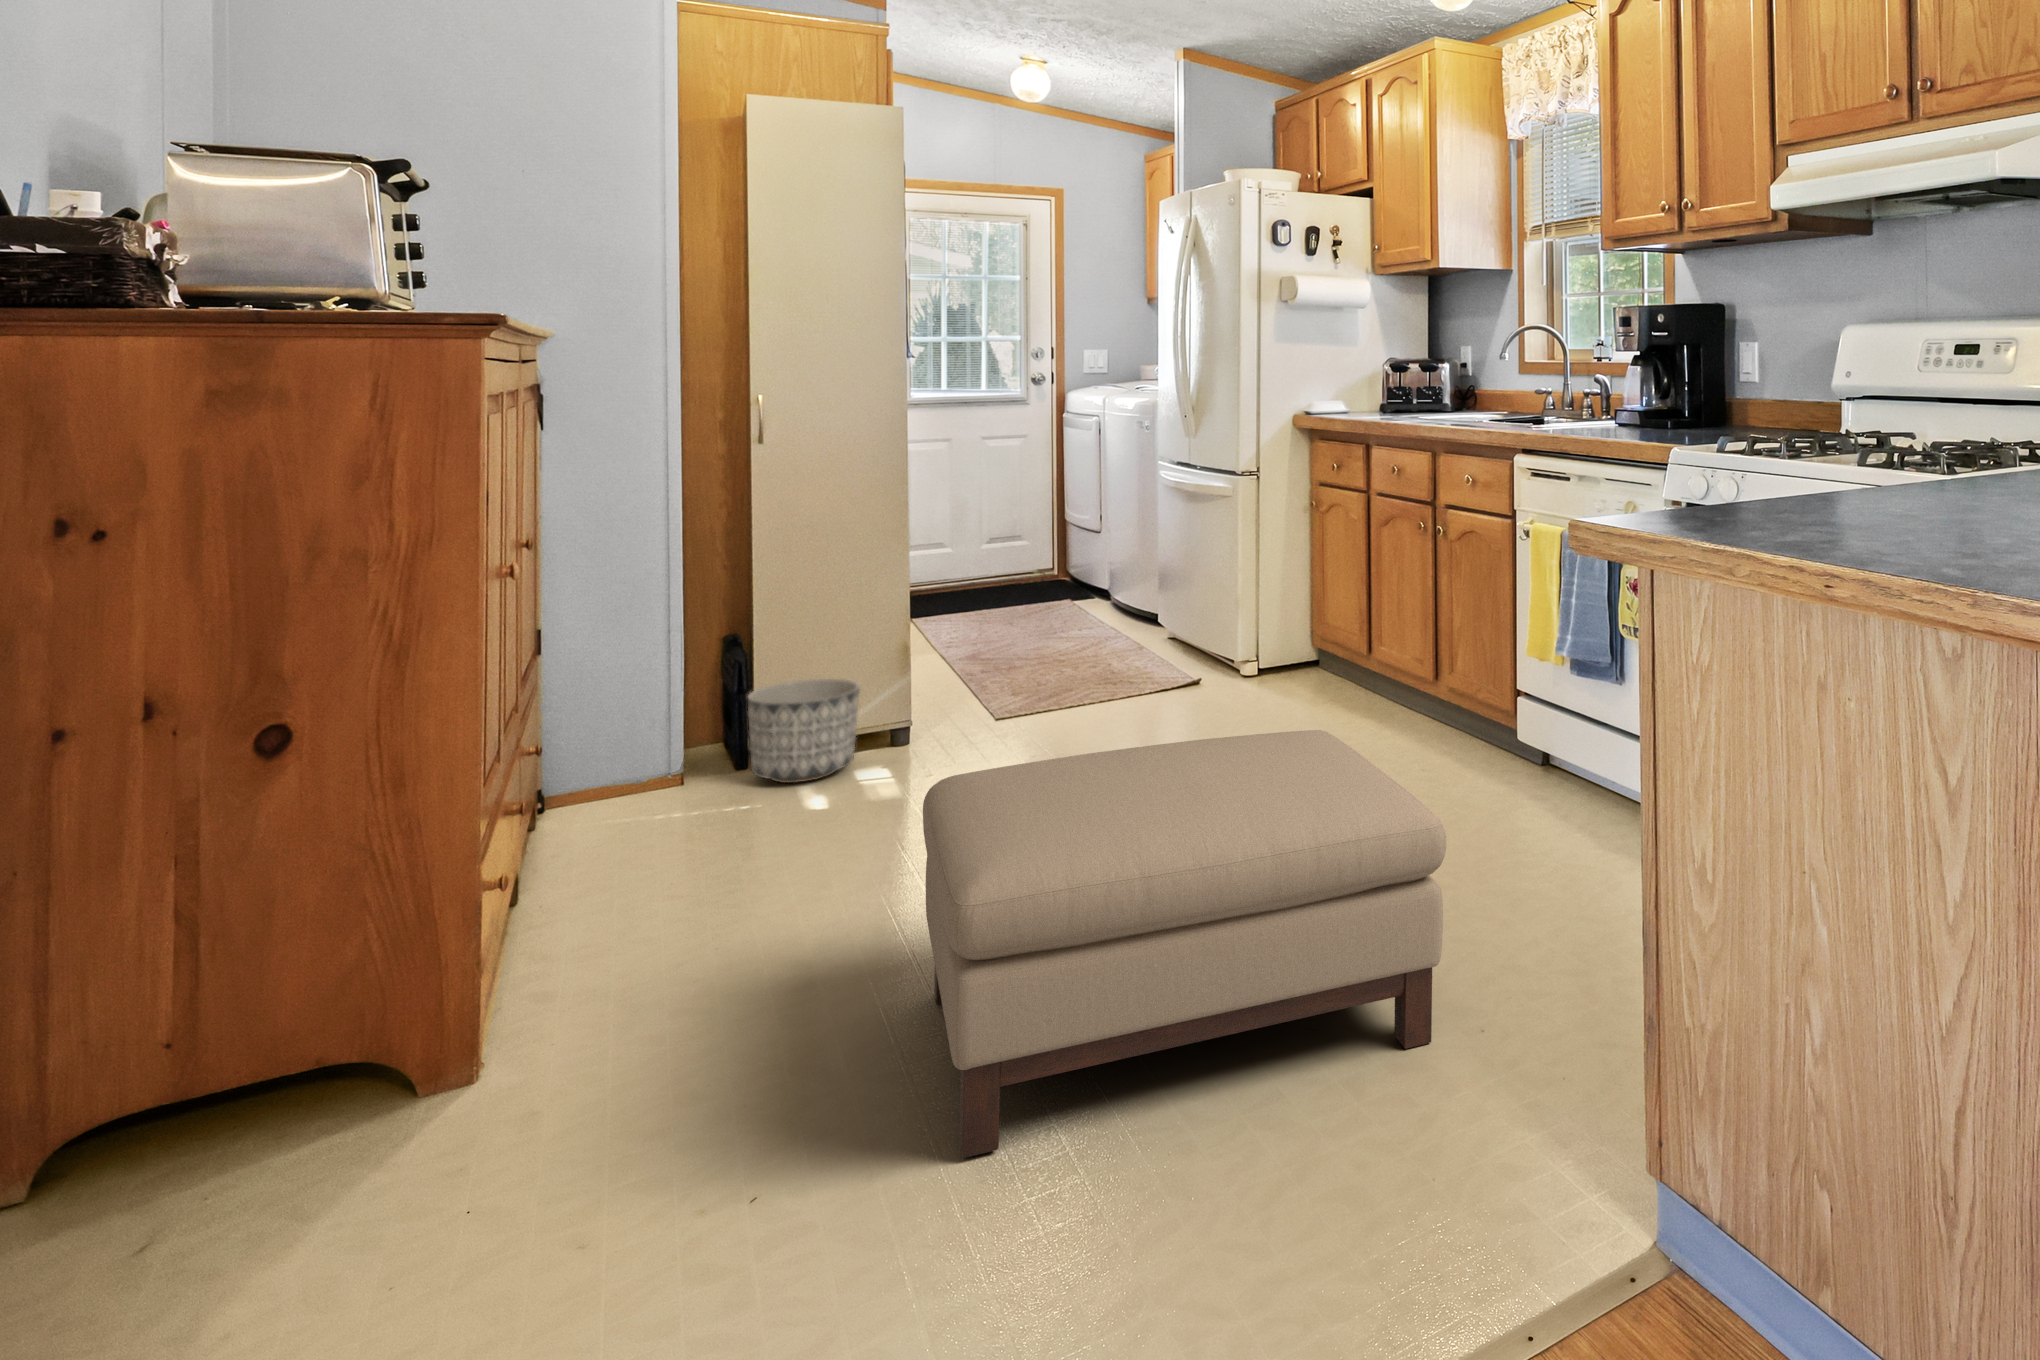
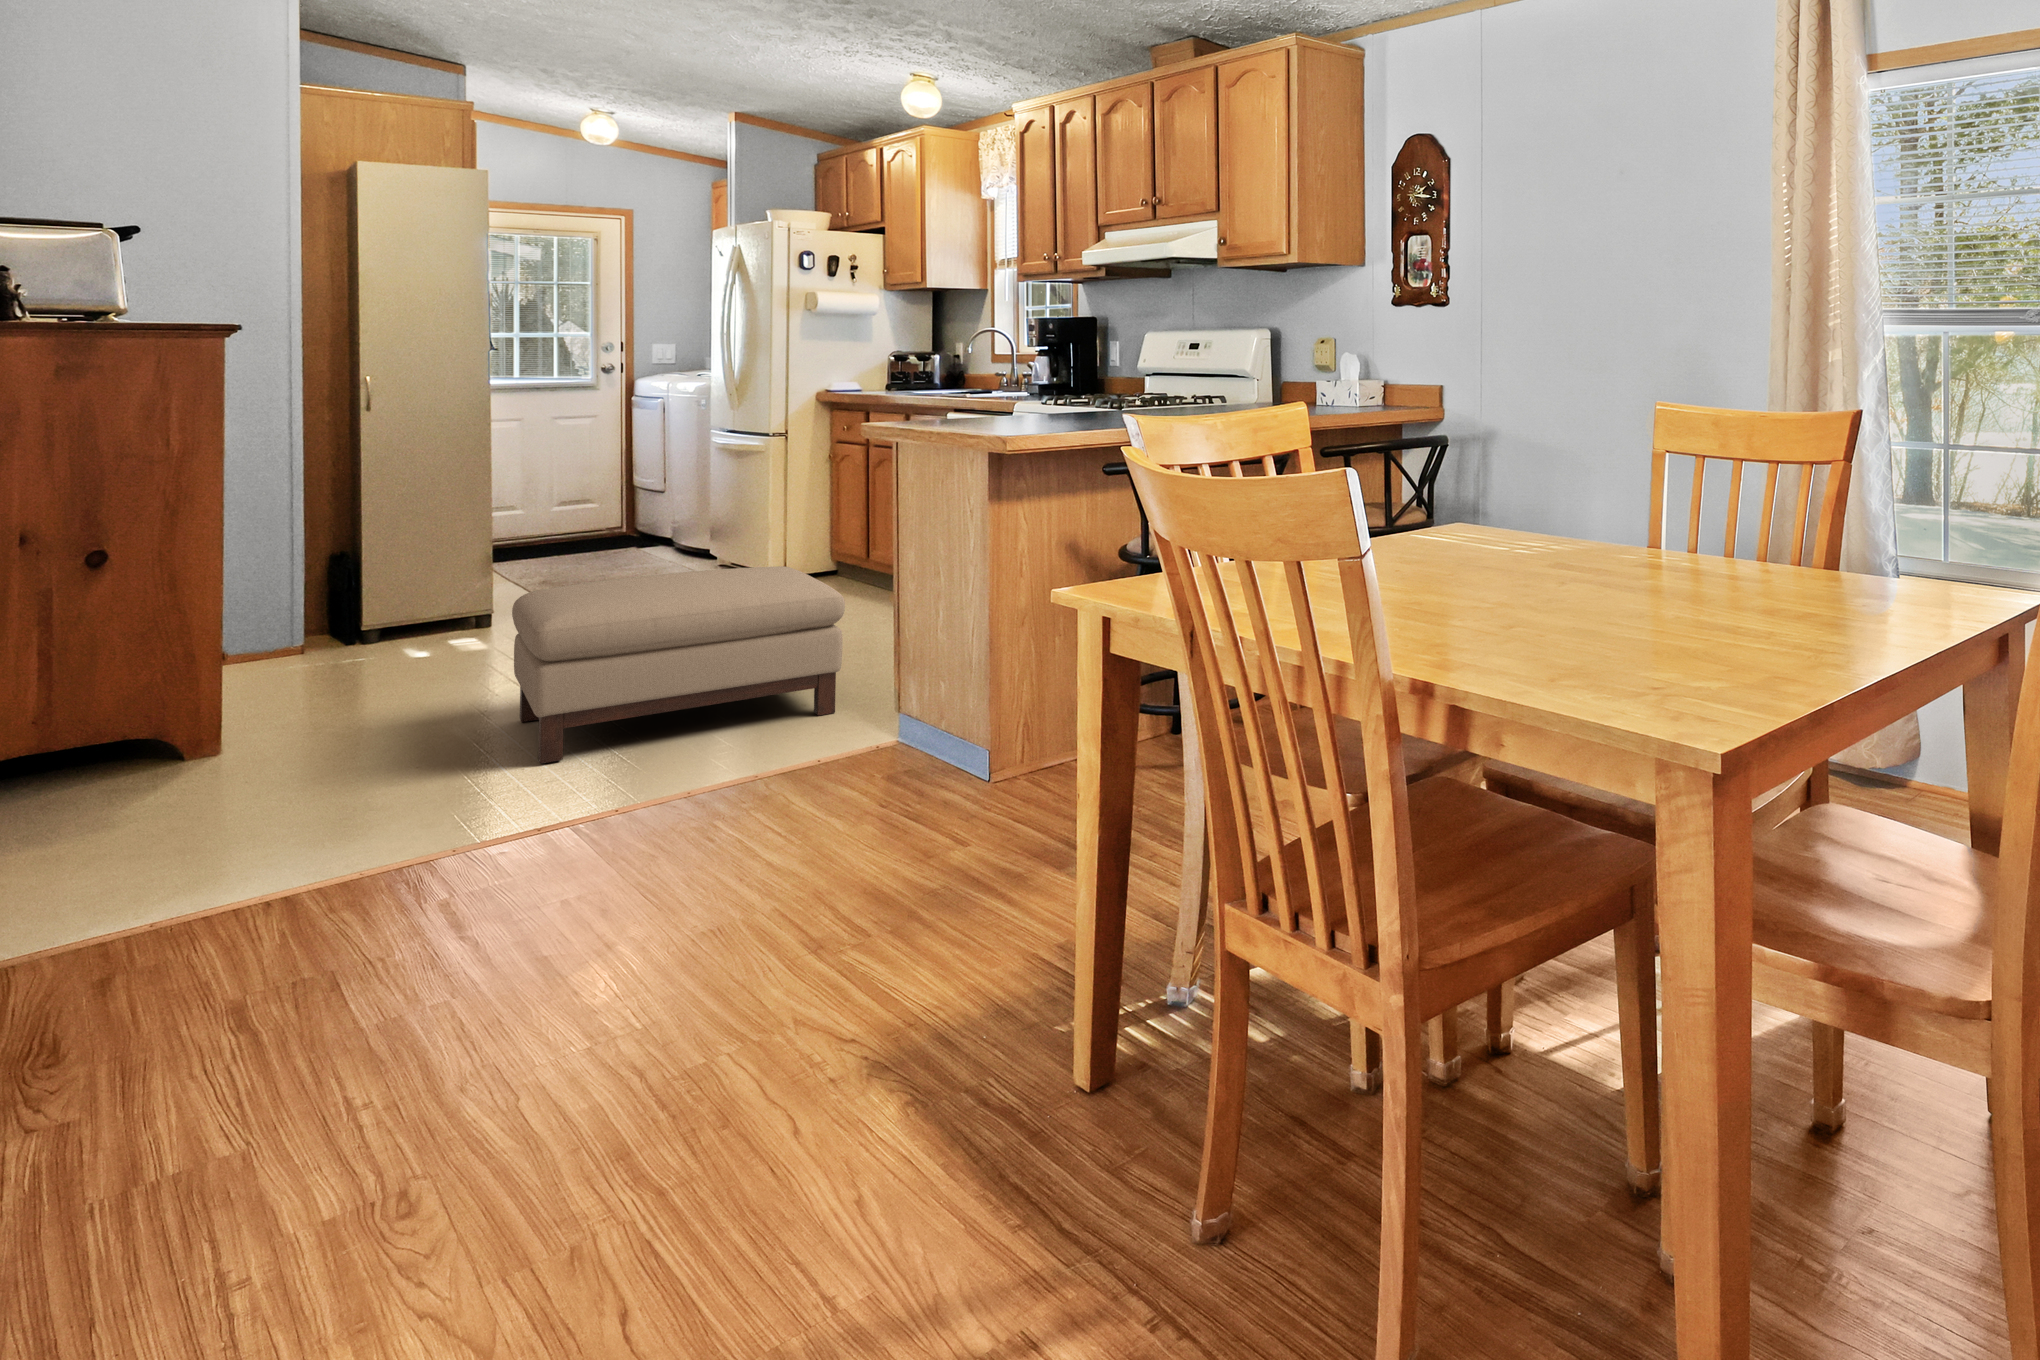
planter: present [748,679,860,783] -> none [357,577,452,647]

